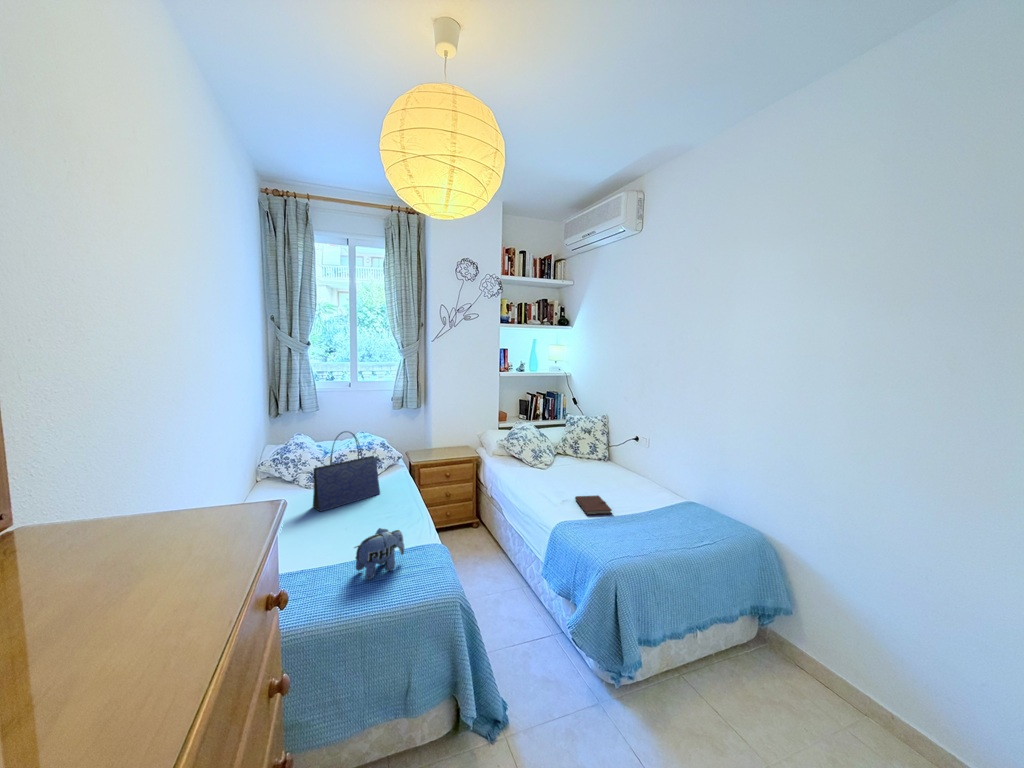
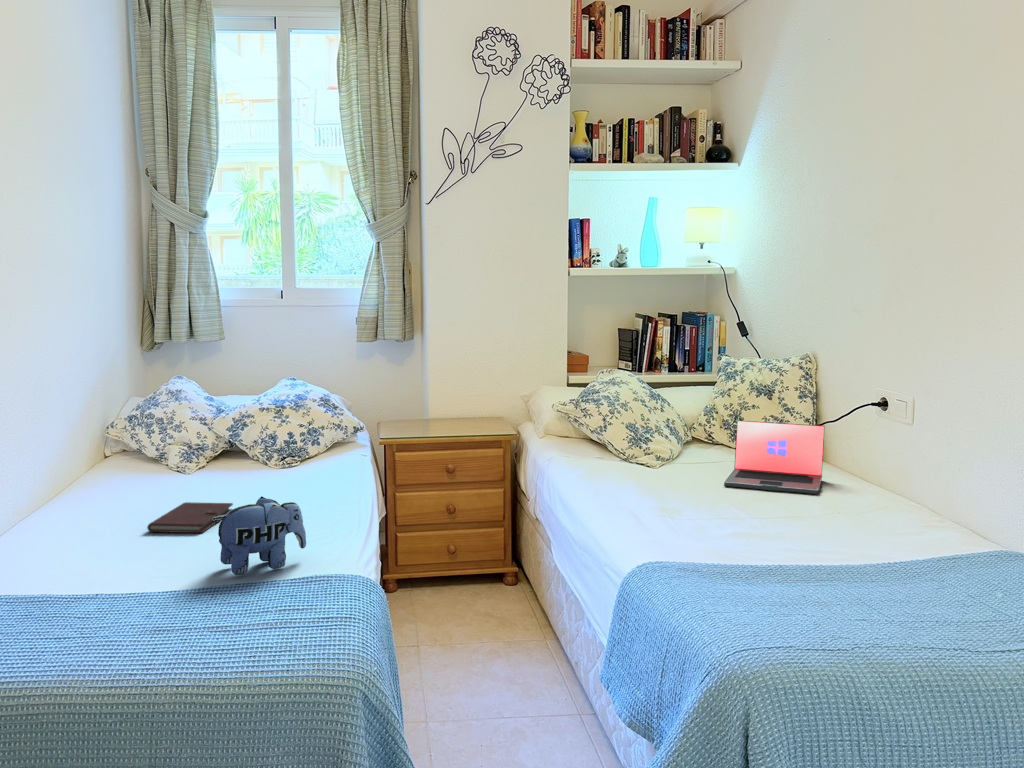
tote bag: present [313,431,380,512] -> none [182,358,305,499]
laptop: none [590,452,634,489] -> present [724,420,825,494]
notebook: present [575,495,612,515] -> present [147,502,233,533]

